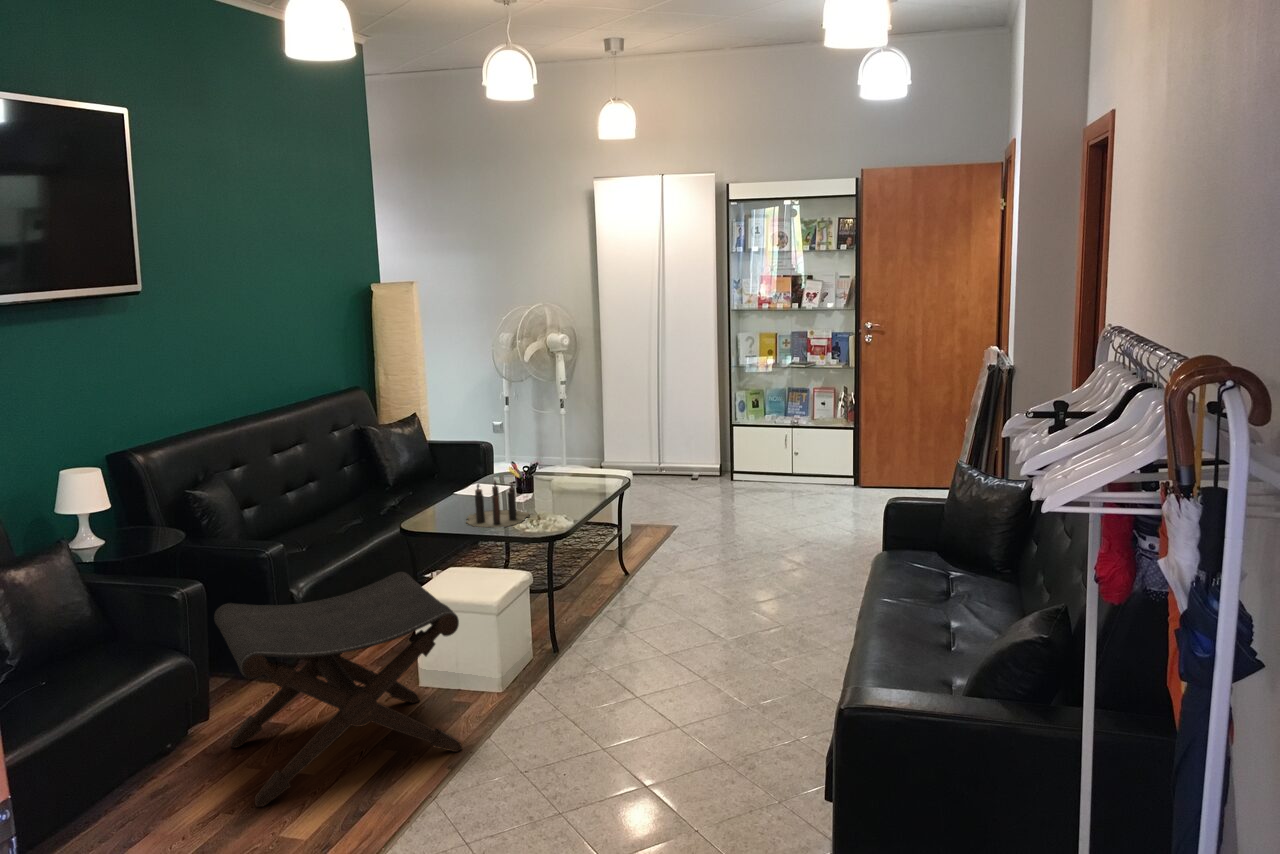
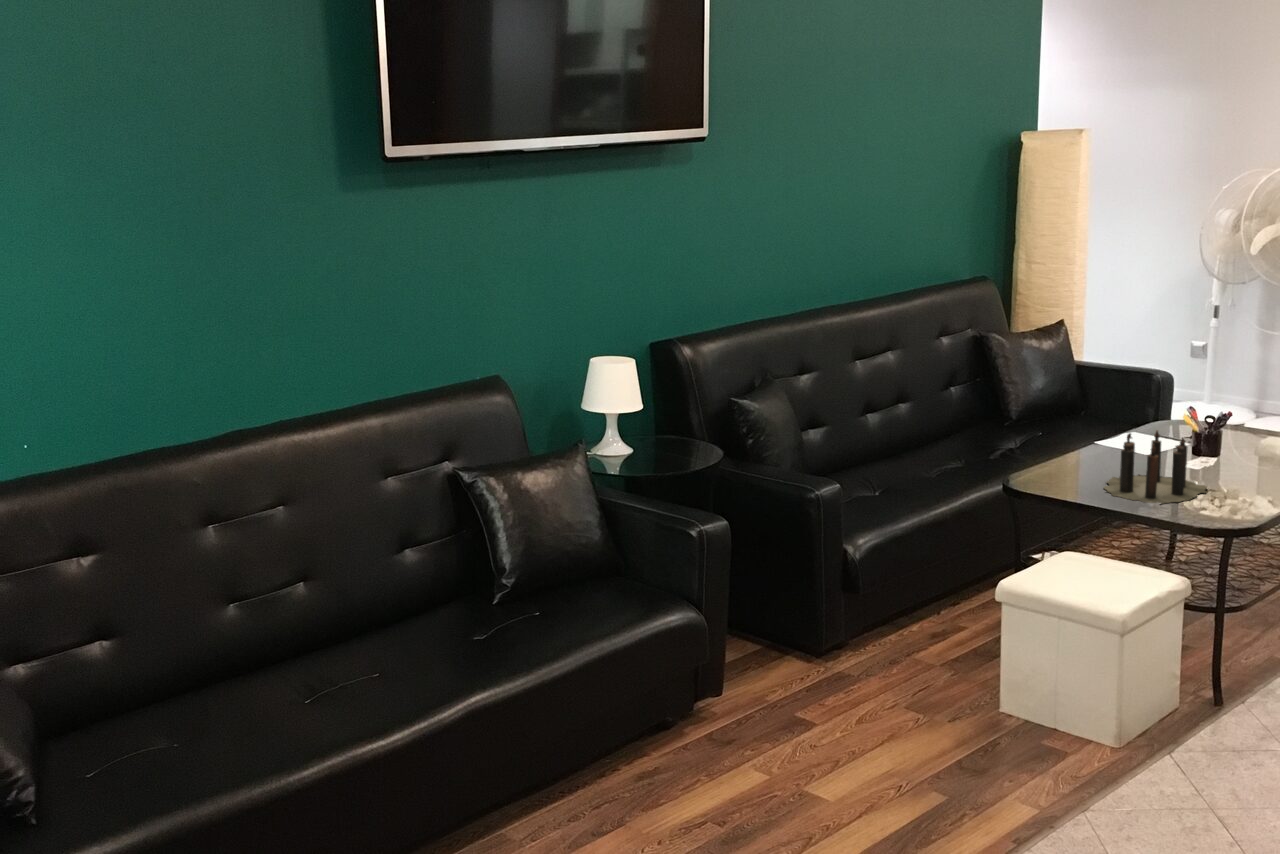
footstool: present [214,572,462,807] -> none [735,548,1053,826]

